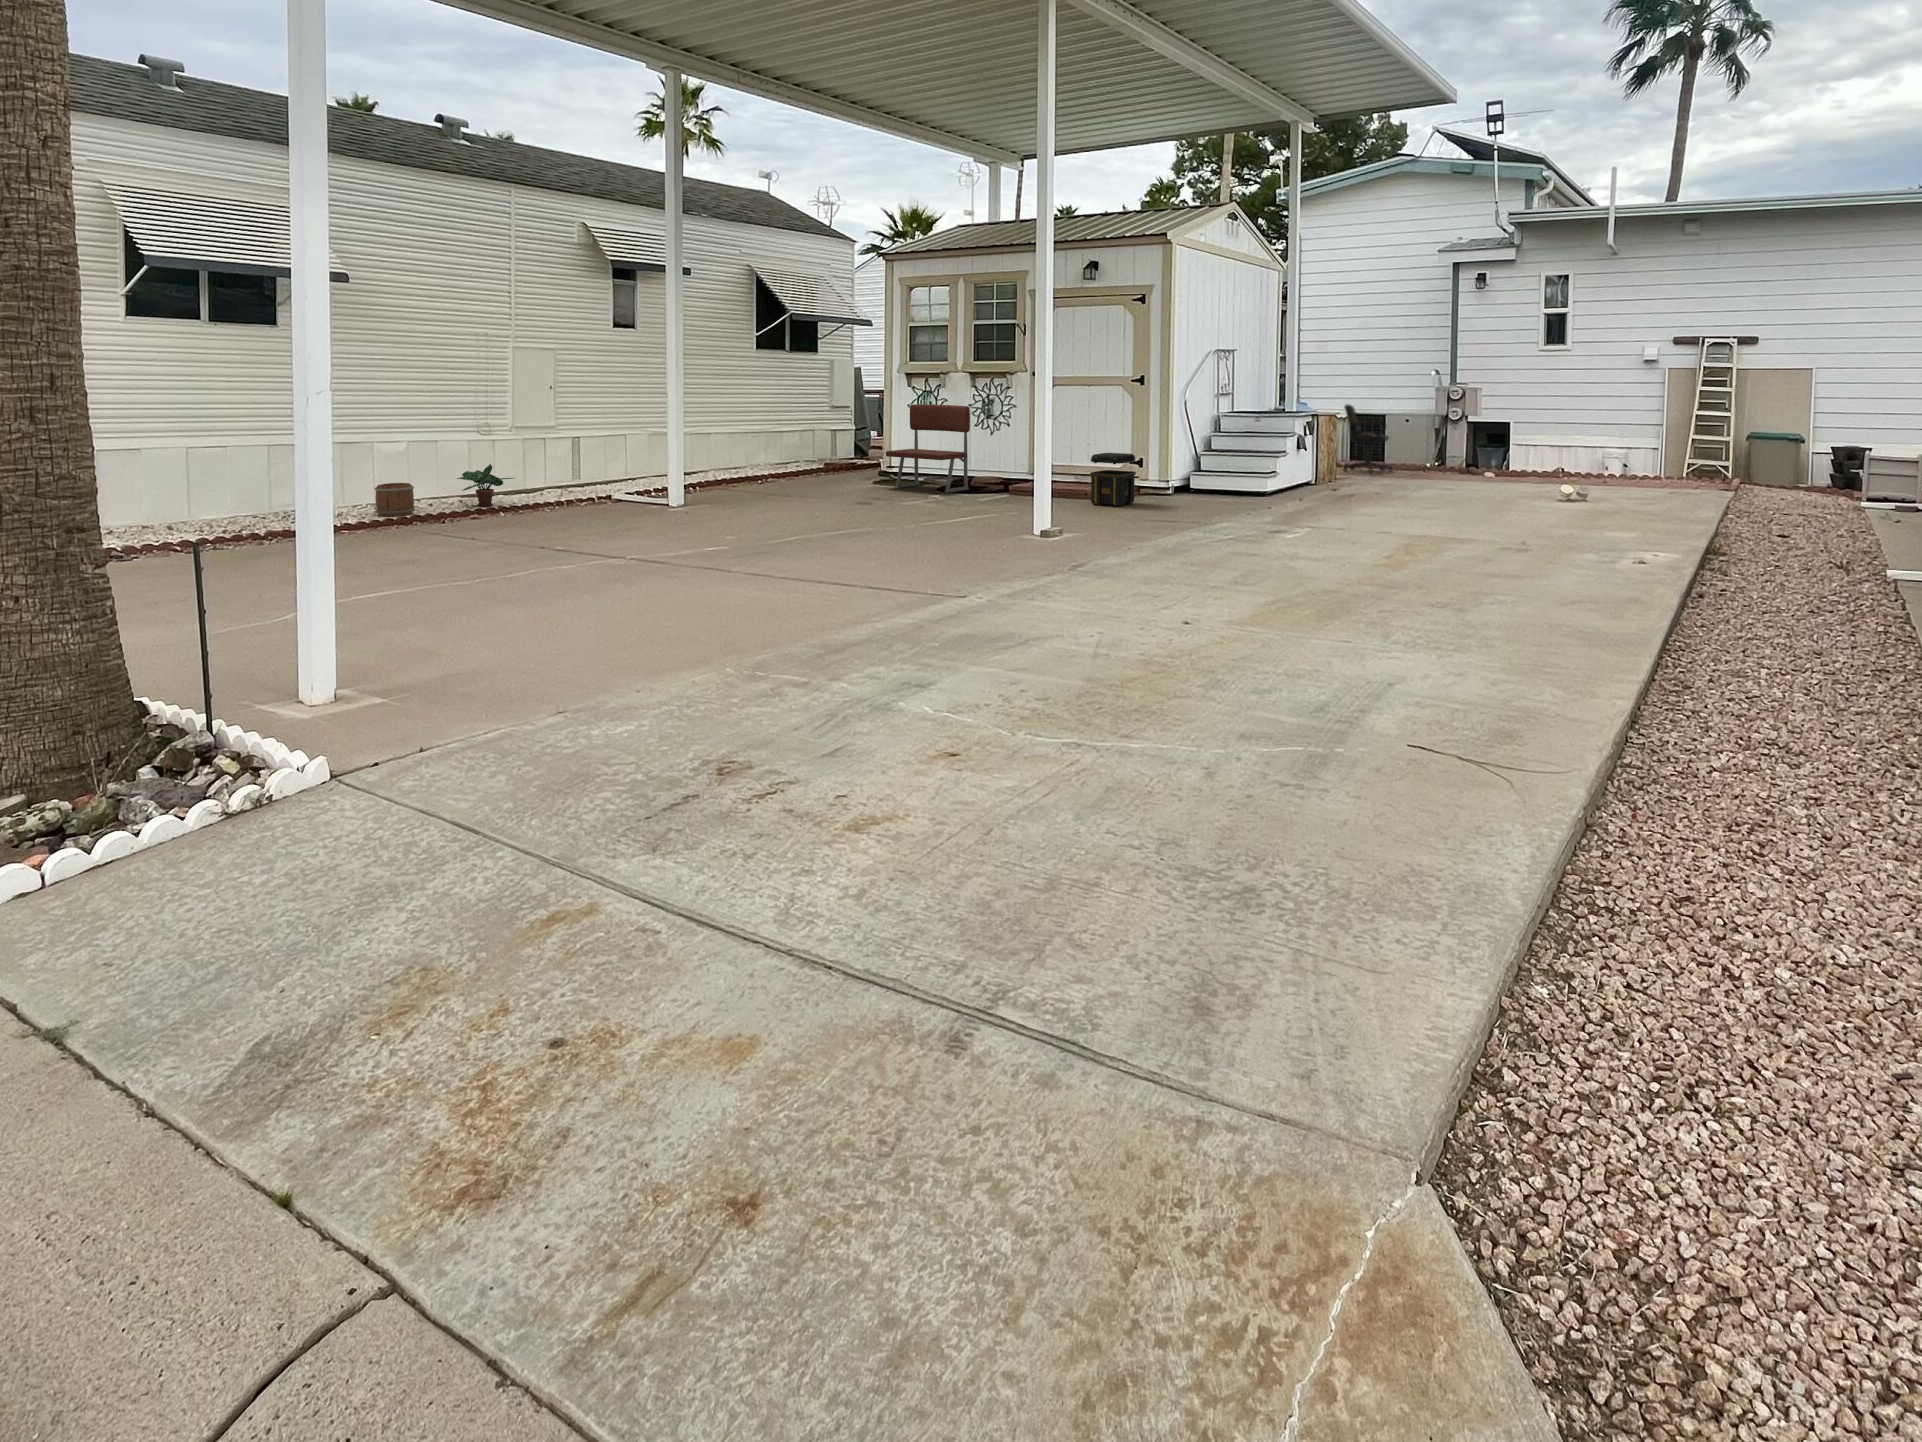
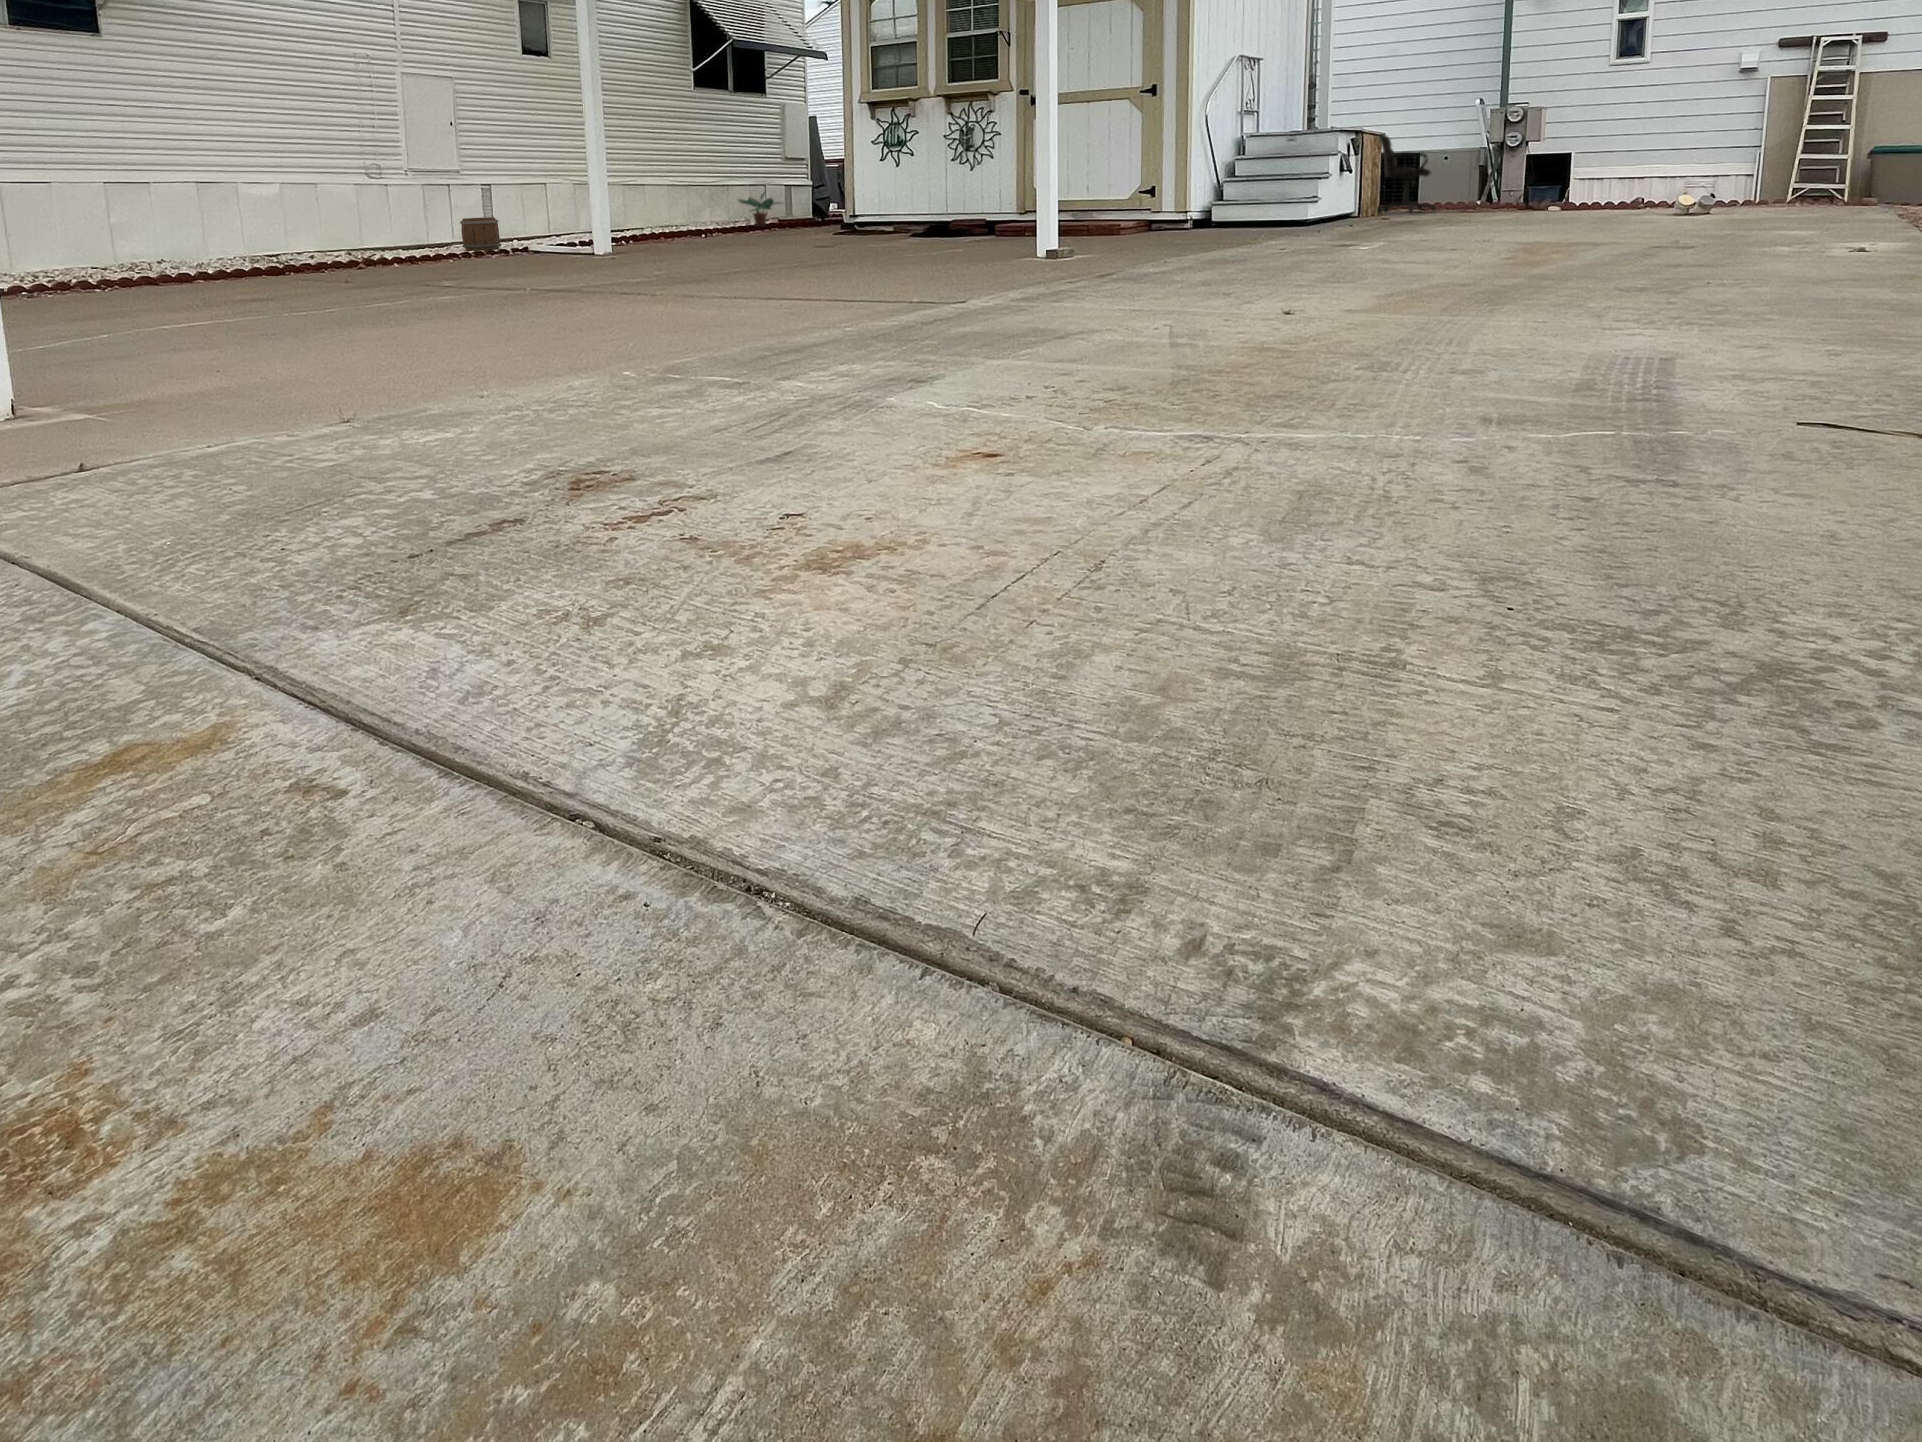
bench: present [886,404,970,493] -> none [848,134,946,237]
toolbox: present [1090,453,1136,506] -> none [1094,177,1149,239]
potted plant: present [457,464,513,507] -> present [738,193,782,227]
bucket: present [375,483,415,516] -> present [460,217,501,250]

